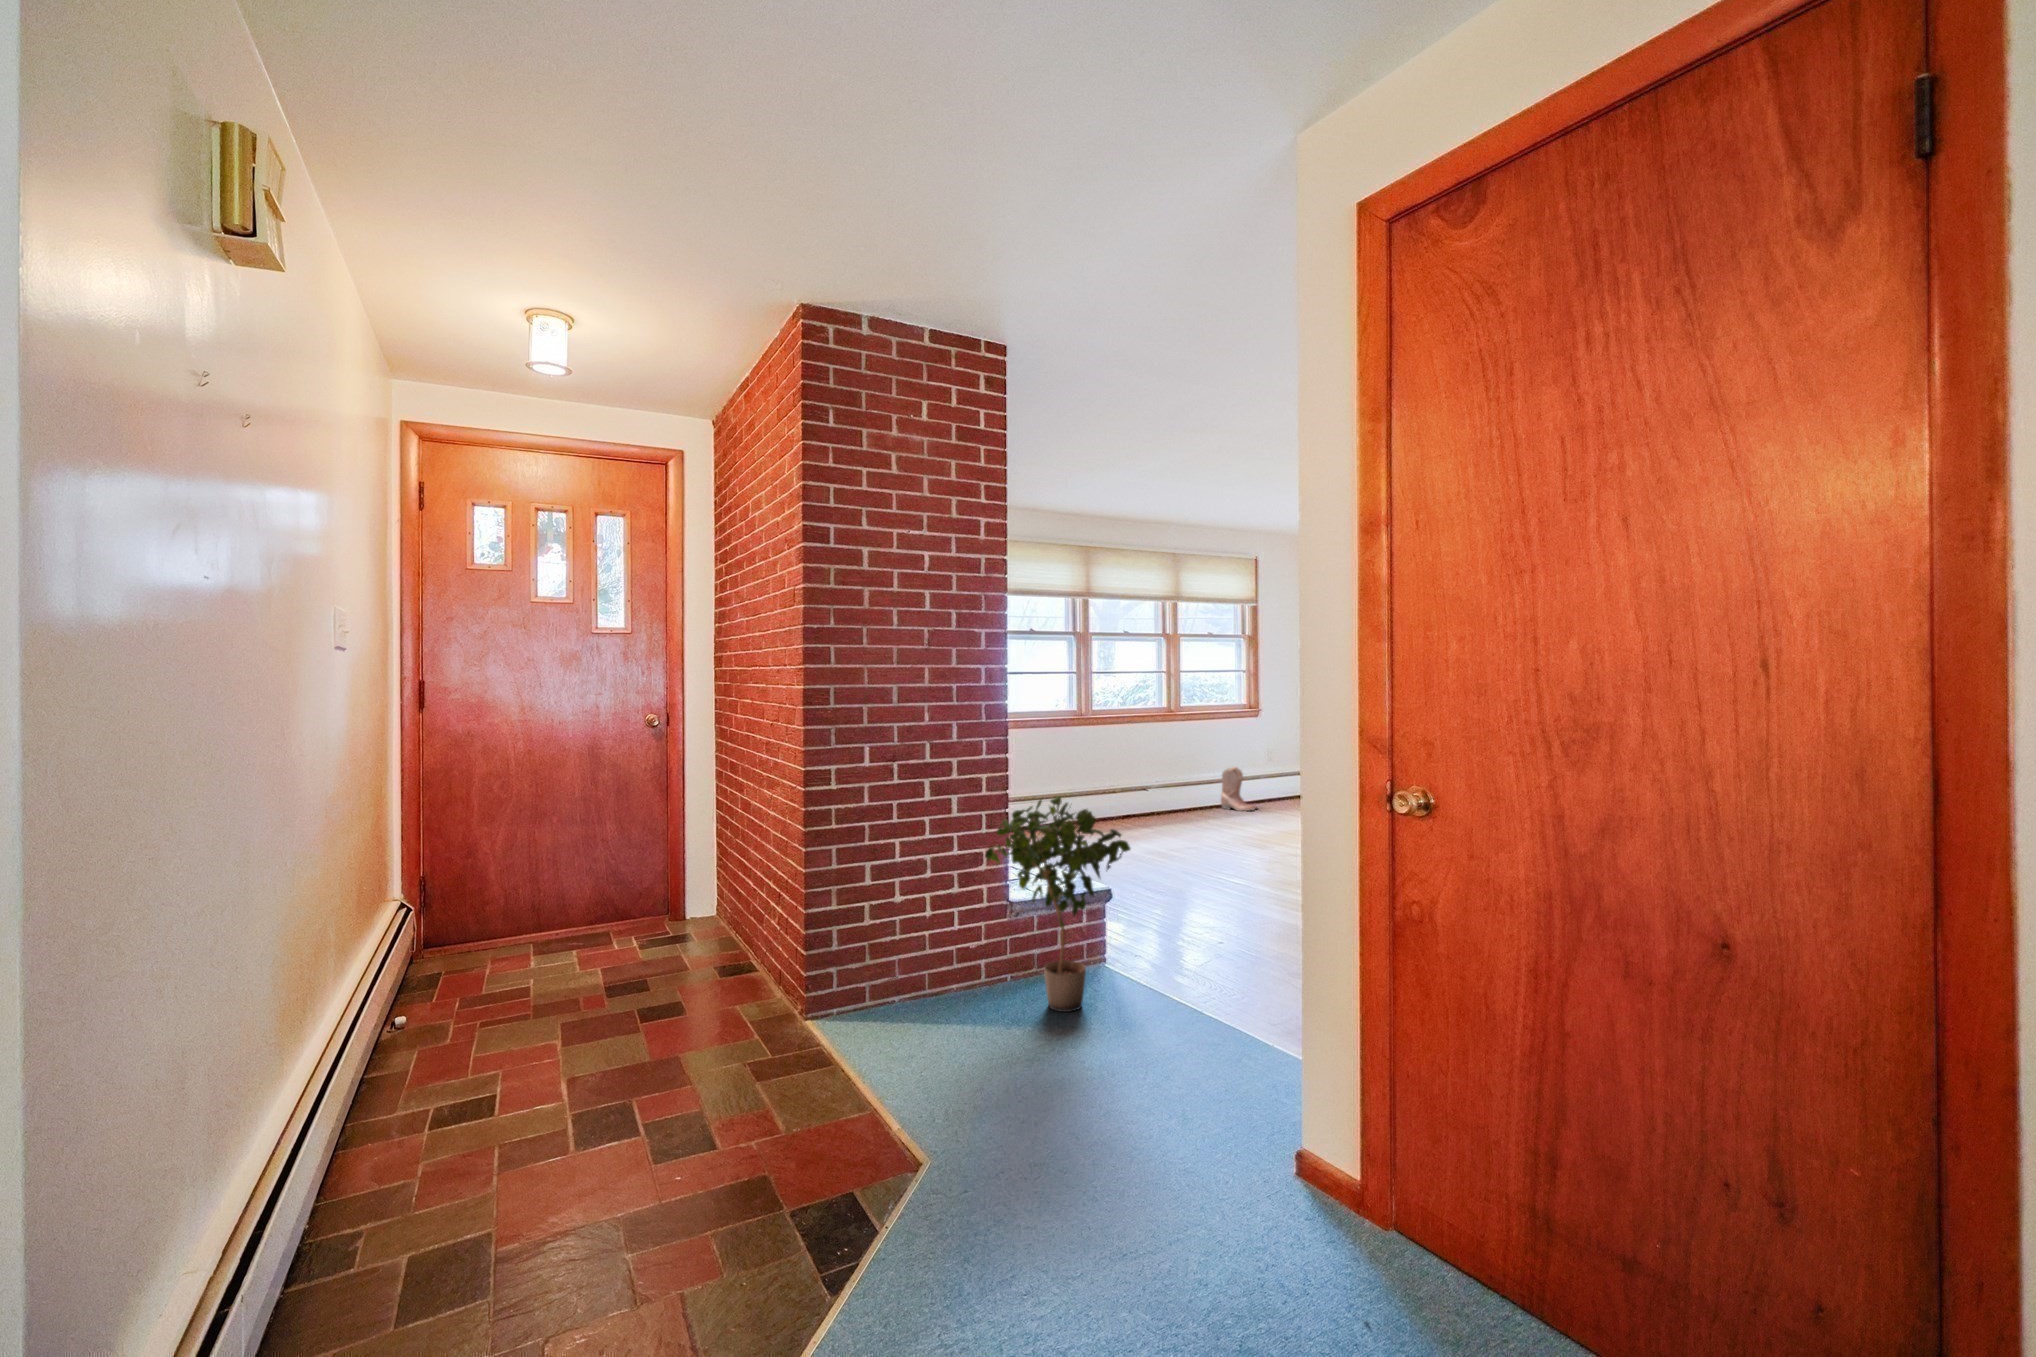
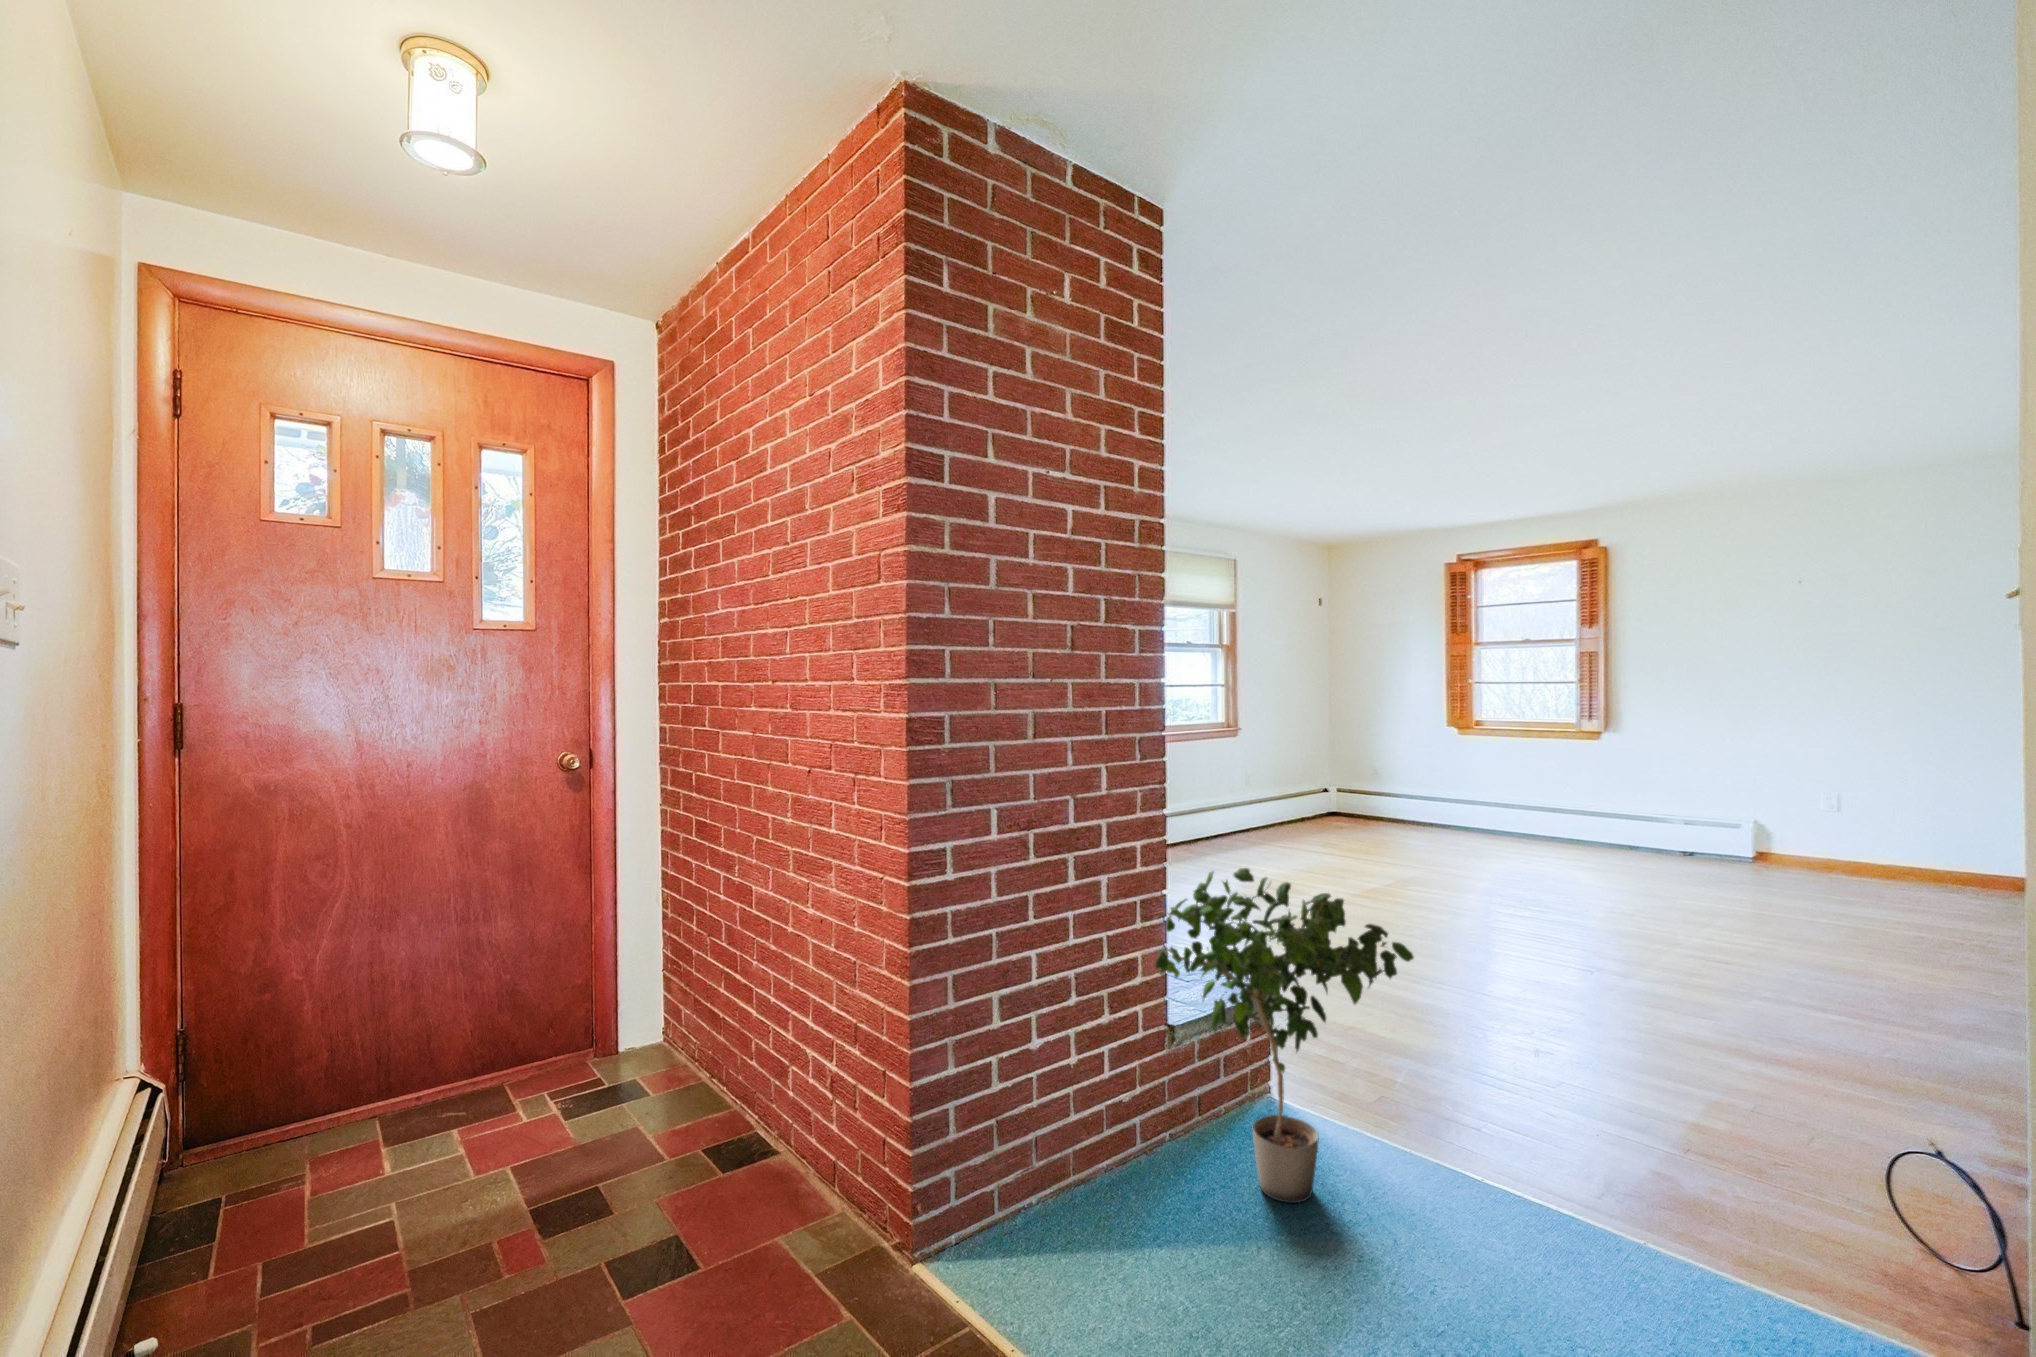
boots: present [1221,767,1257,811] -> none [1206,790,1247,841]

